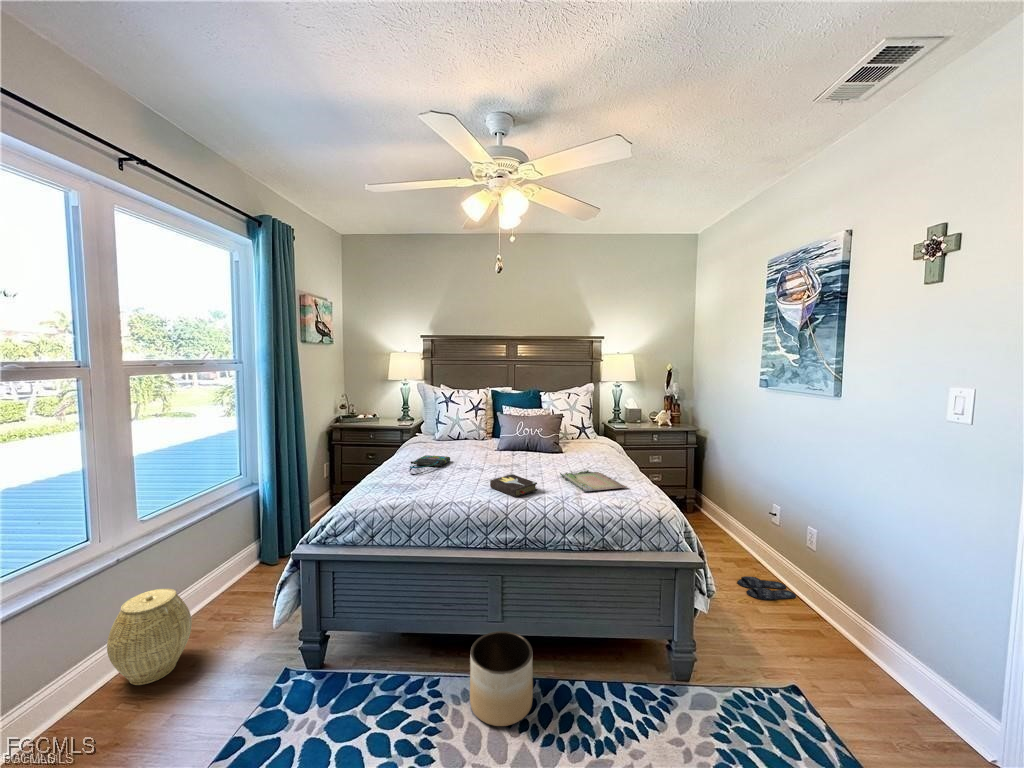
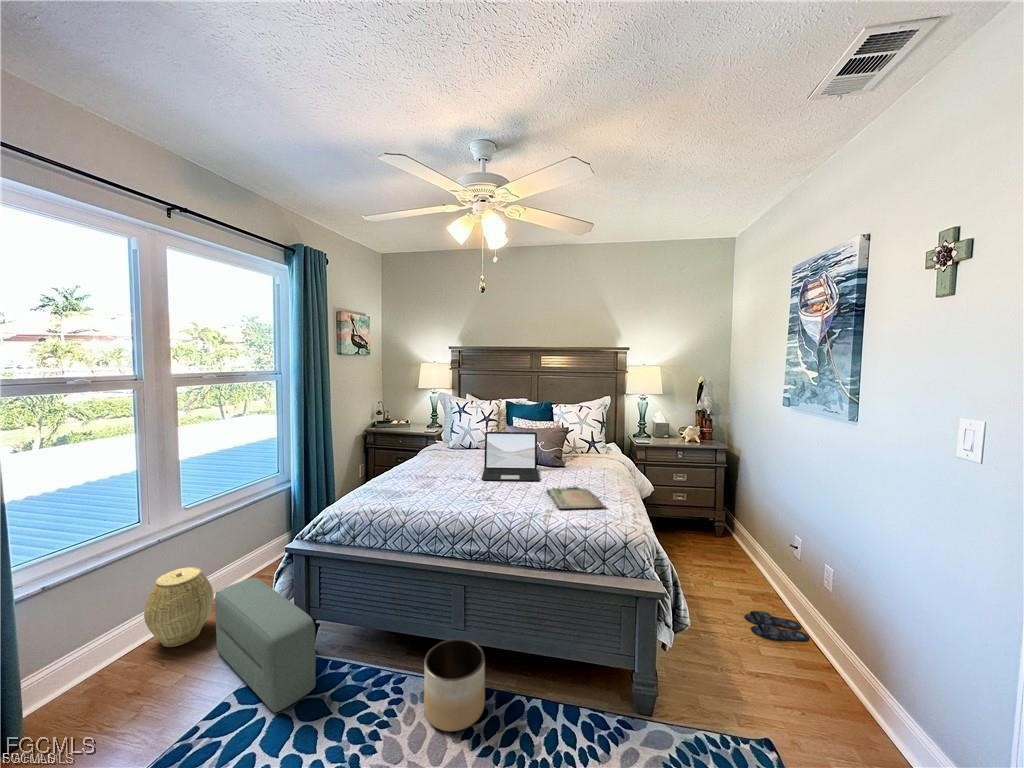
laptop: none [483,420,546,470] -> present [482,432,539,481]
tote bag: present [410,455,450,475] -> none [407,463,452,482]
hardback book: present [490,474,537,497] -> none [471,486,513,510]
pouf: none [203,593,342,738] -> present [215,578,316,713]

